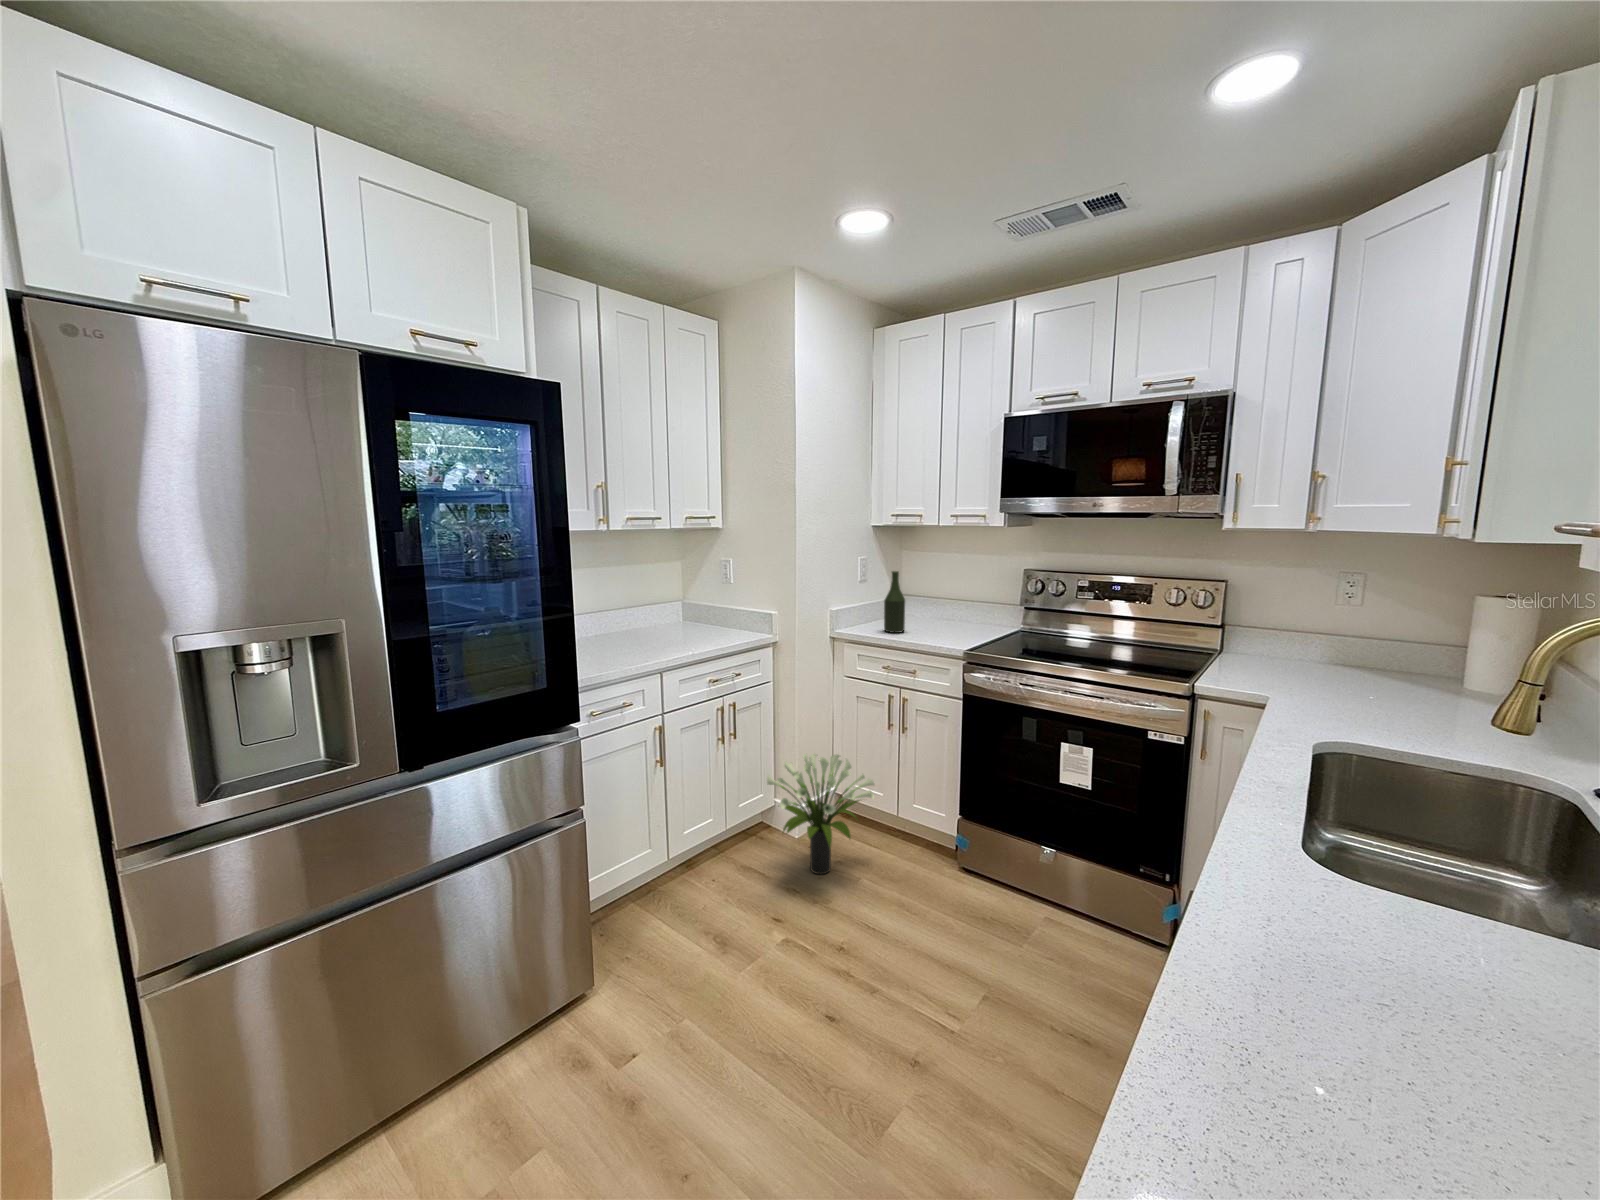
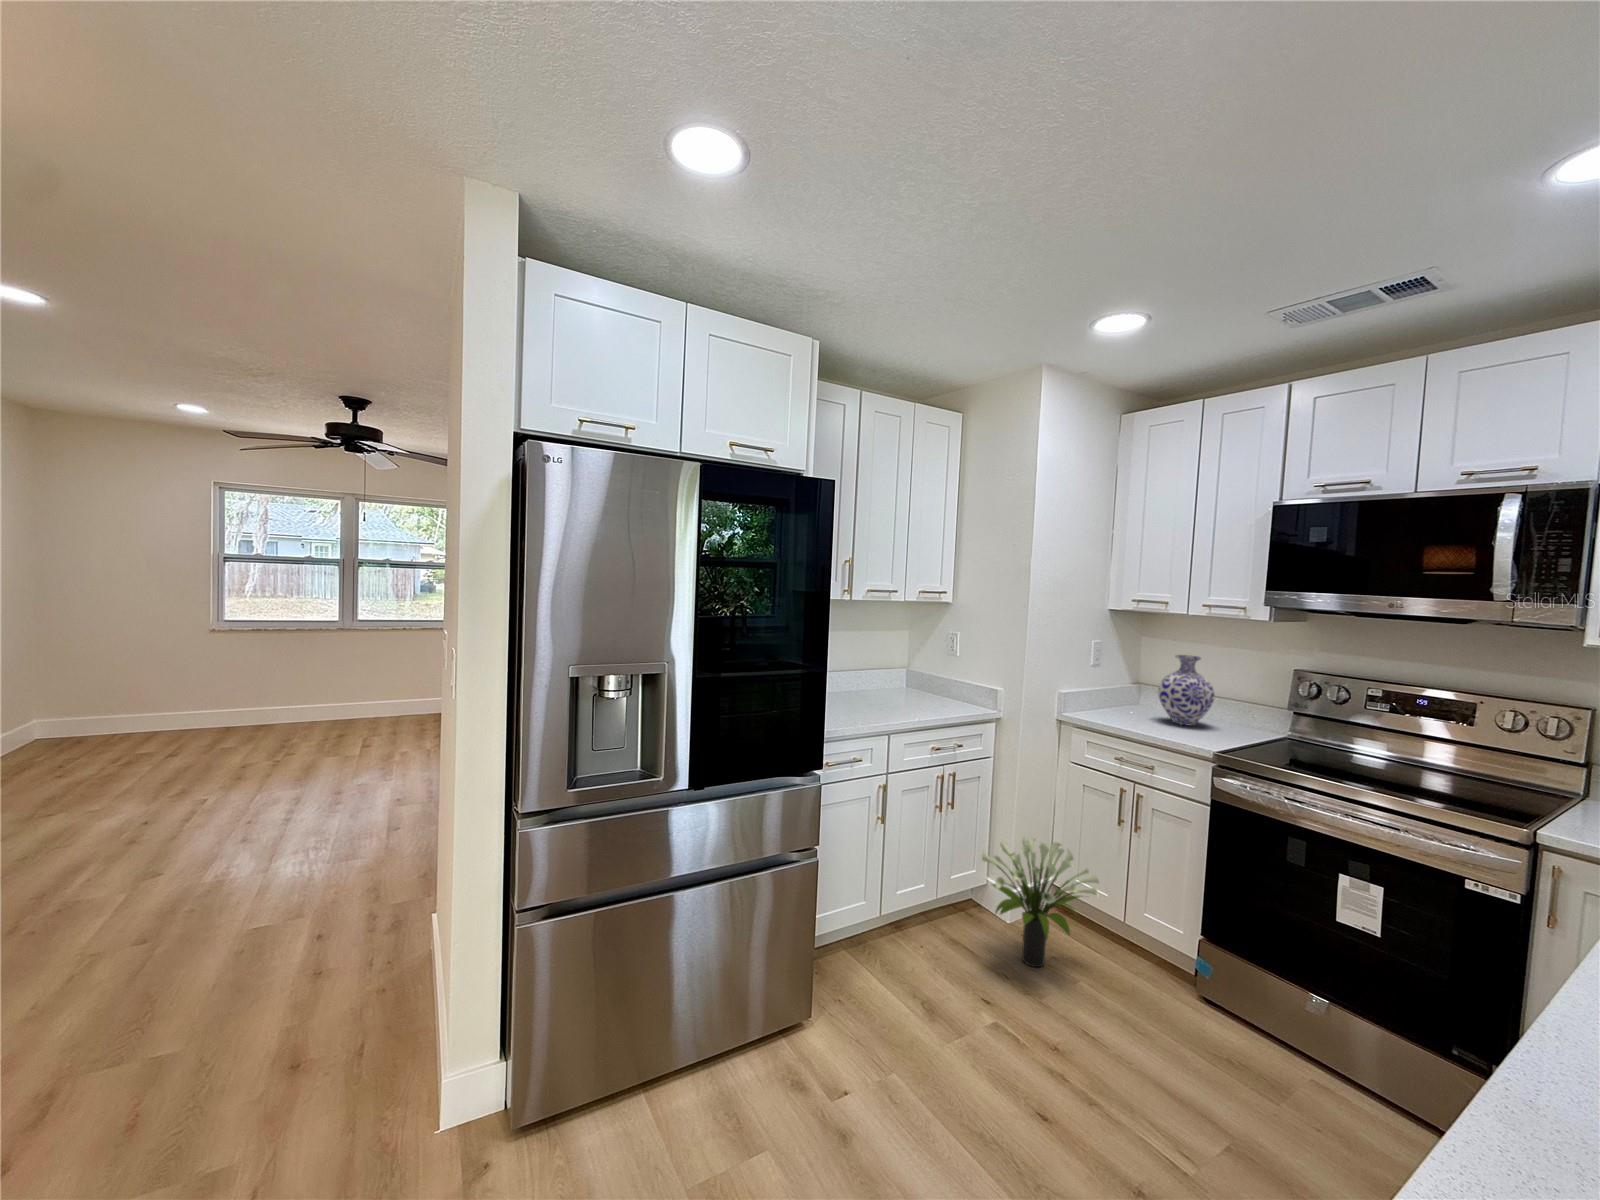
vase: none [918,564,964,629] -> present [1158,655,1215,726]
bottle: present [884,571,905,633] -> none [1117,658,1143,724]

